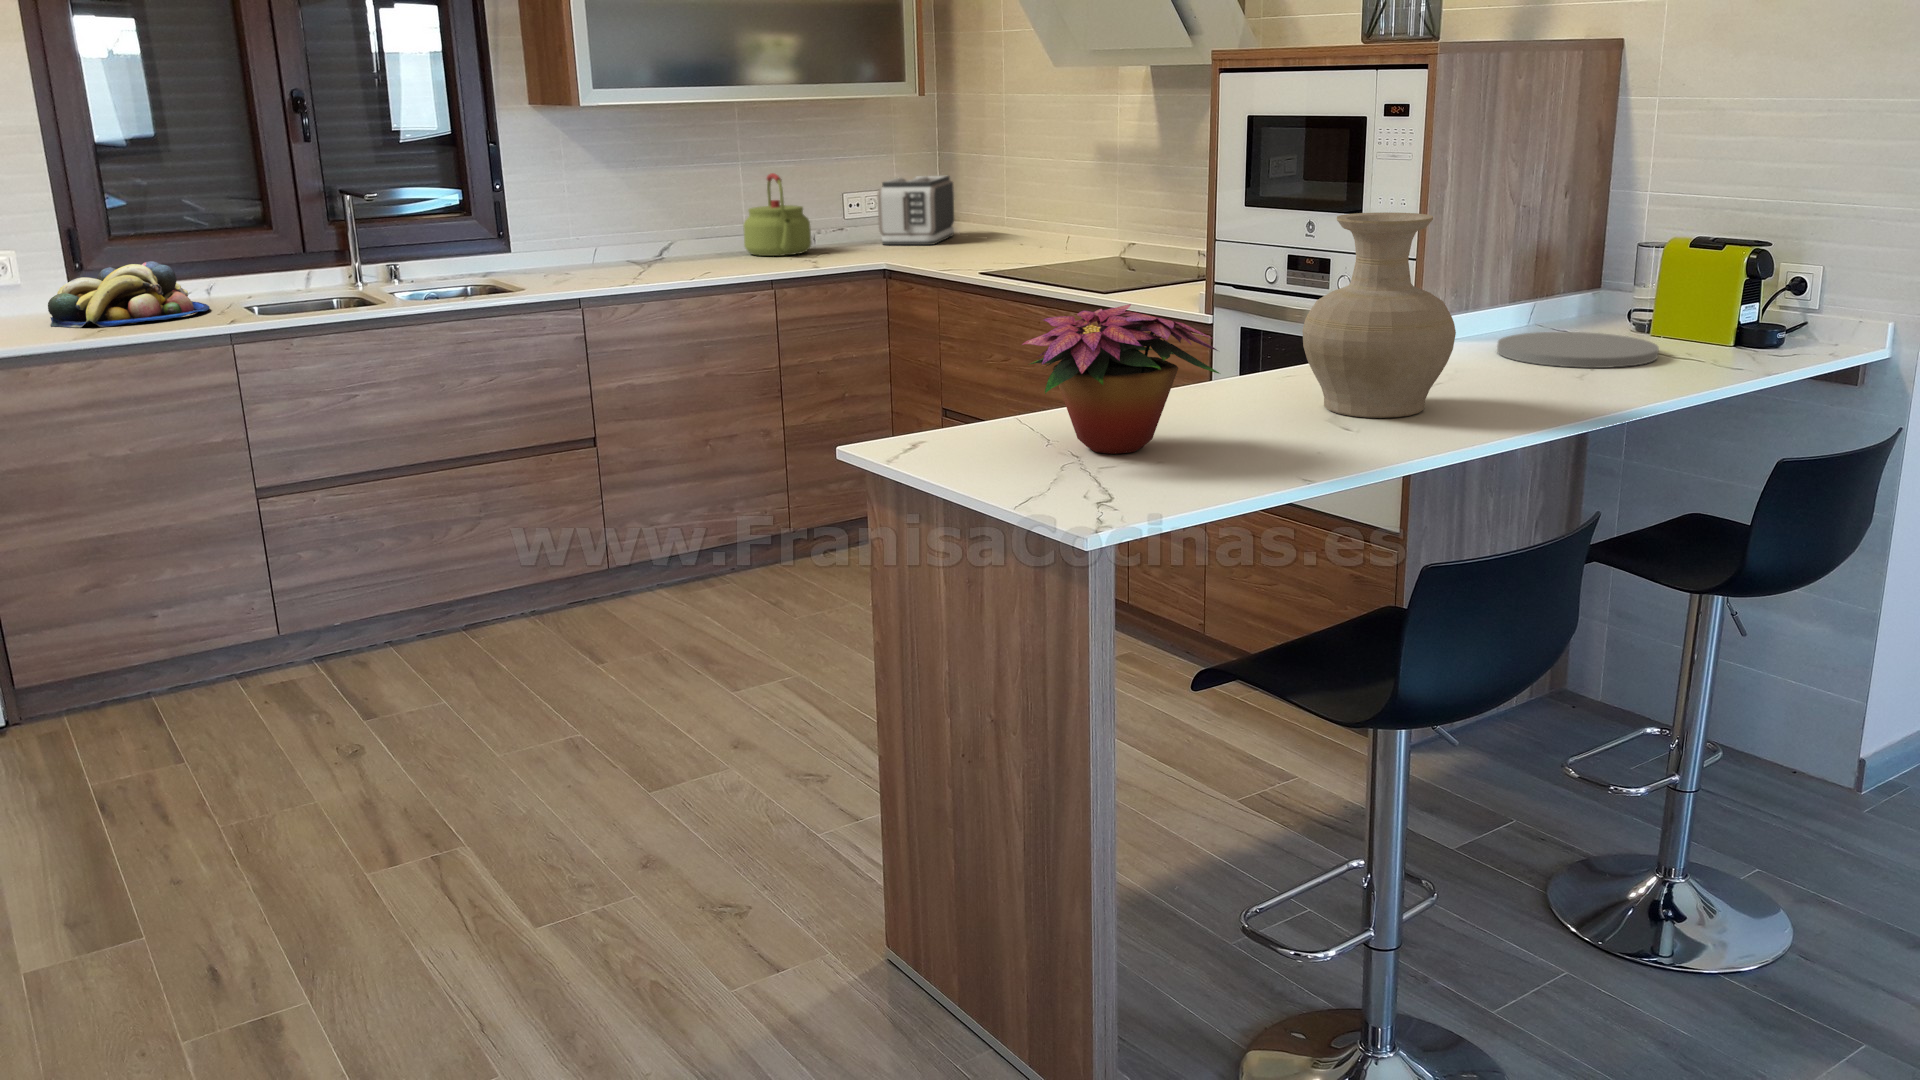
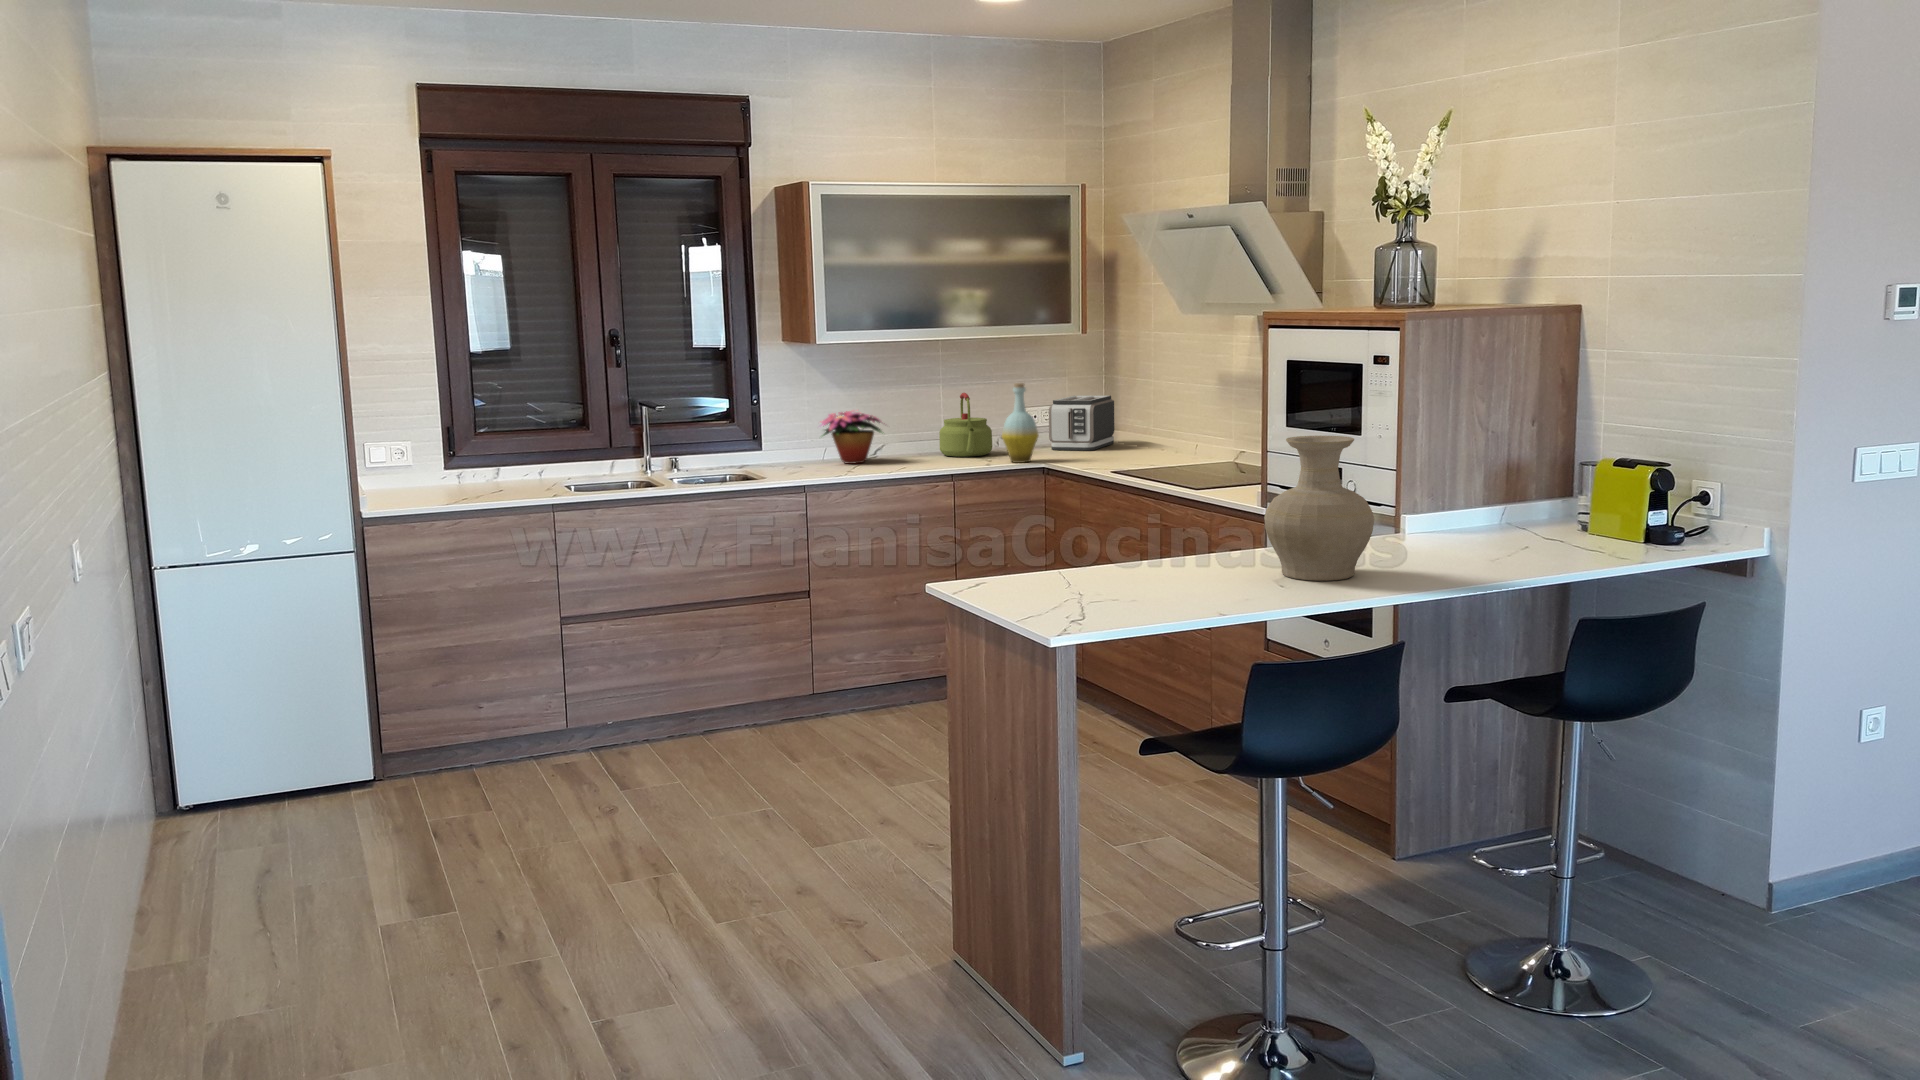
bottle: none [829,159,876,262] -> present [1002,383,1039,463]
fruit bowl: present [48,261,210,328] -> none [436,451,542,496]
flower arrangement: present [1022,304,1219,454] -> present [820,410,882,464]
plate: present [1497,332,1659,368] -> none [1456,528,1579,554]

